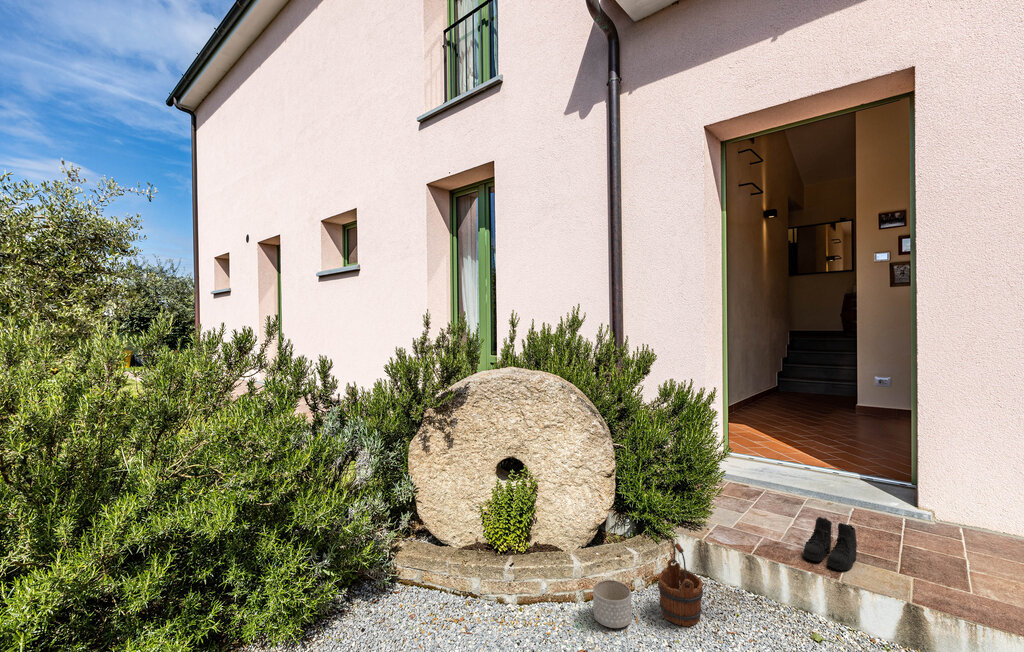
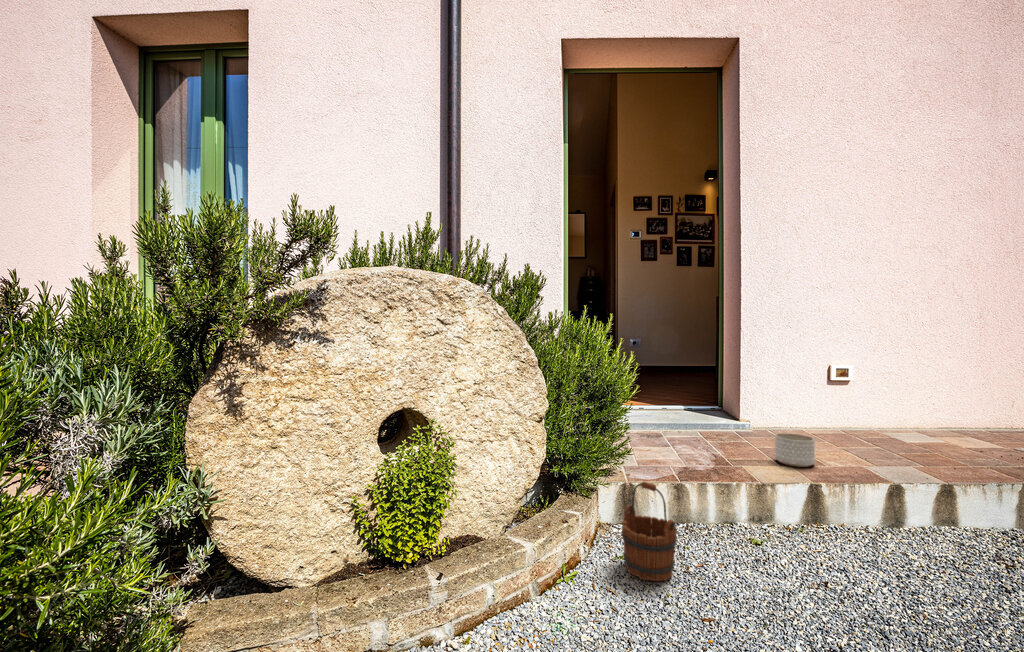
boots: present [803,517,857,570] -> none [710,433,755,477]
planter: present [593,580,632,628] -> present [775,433,815,467]

